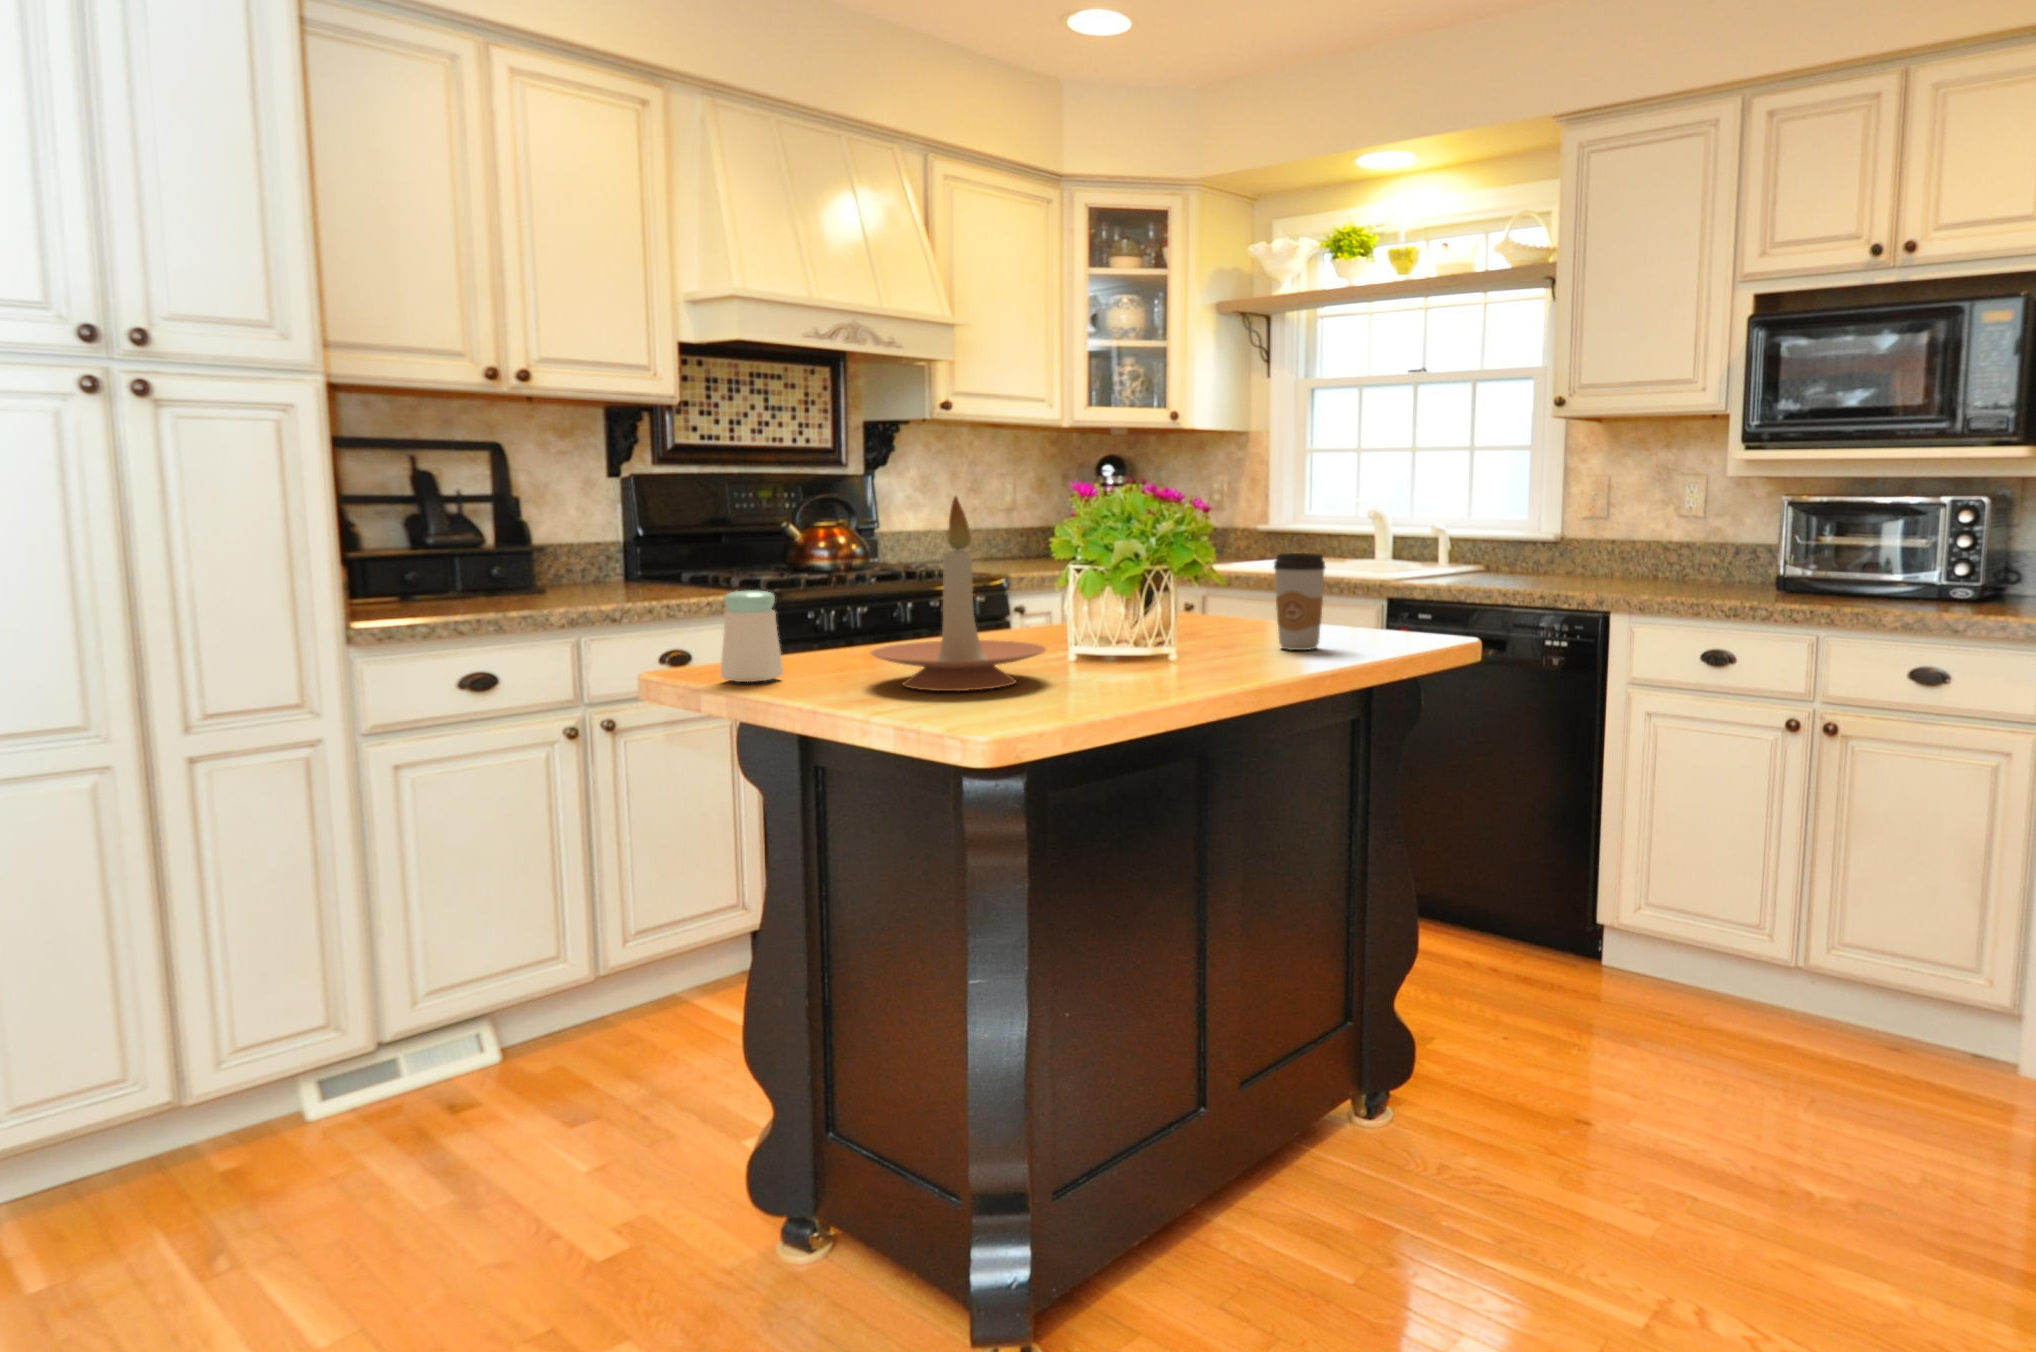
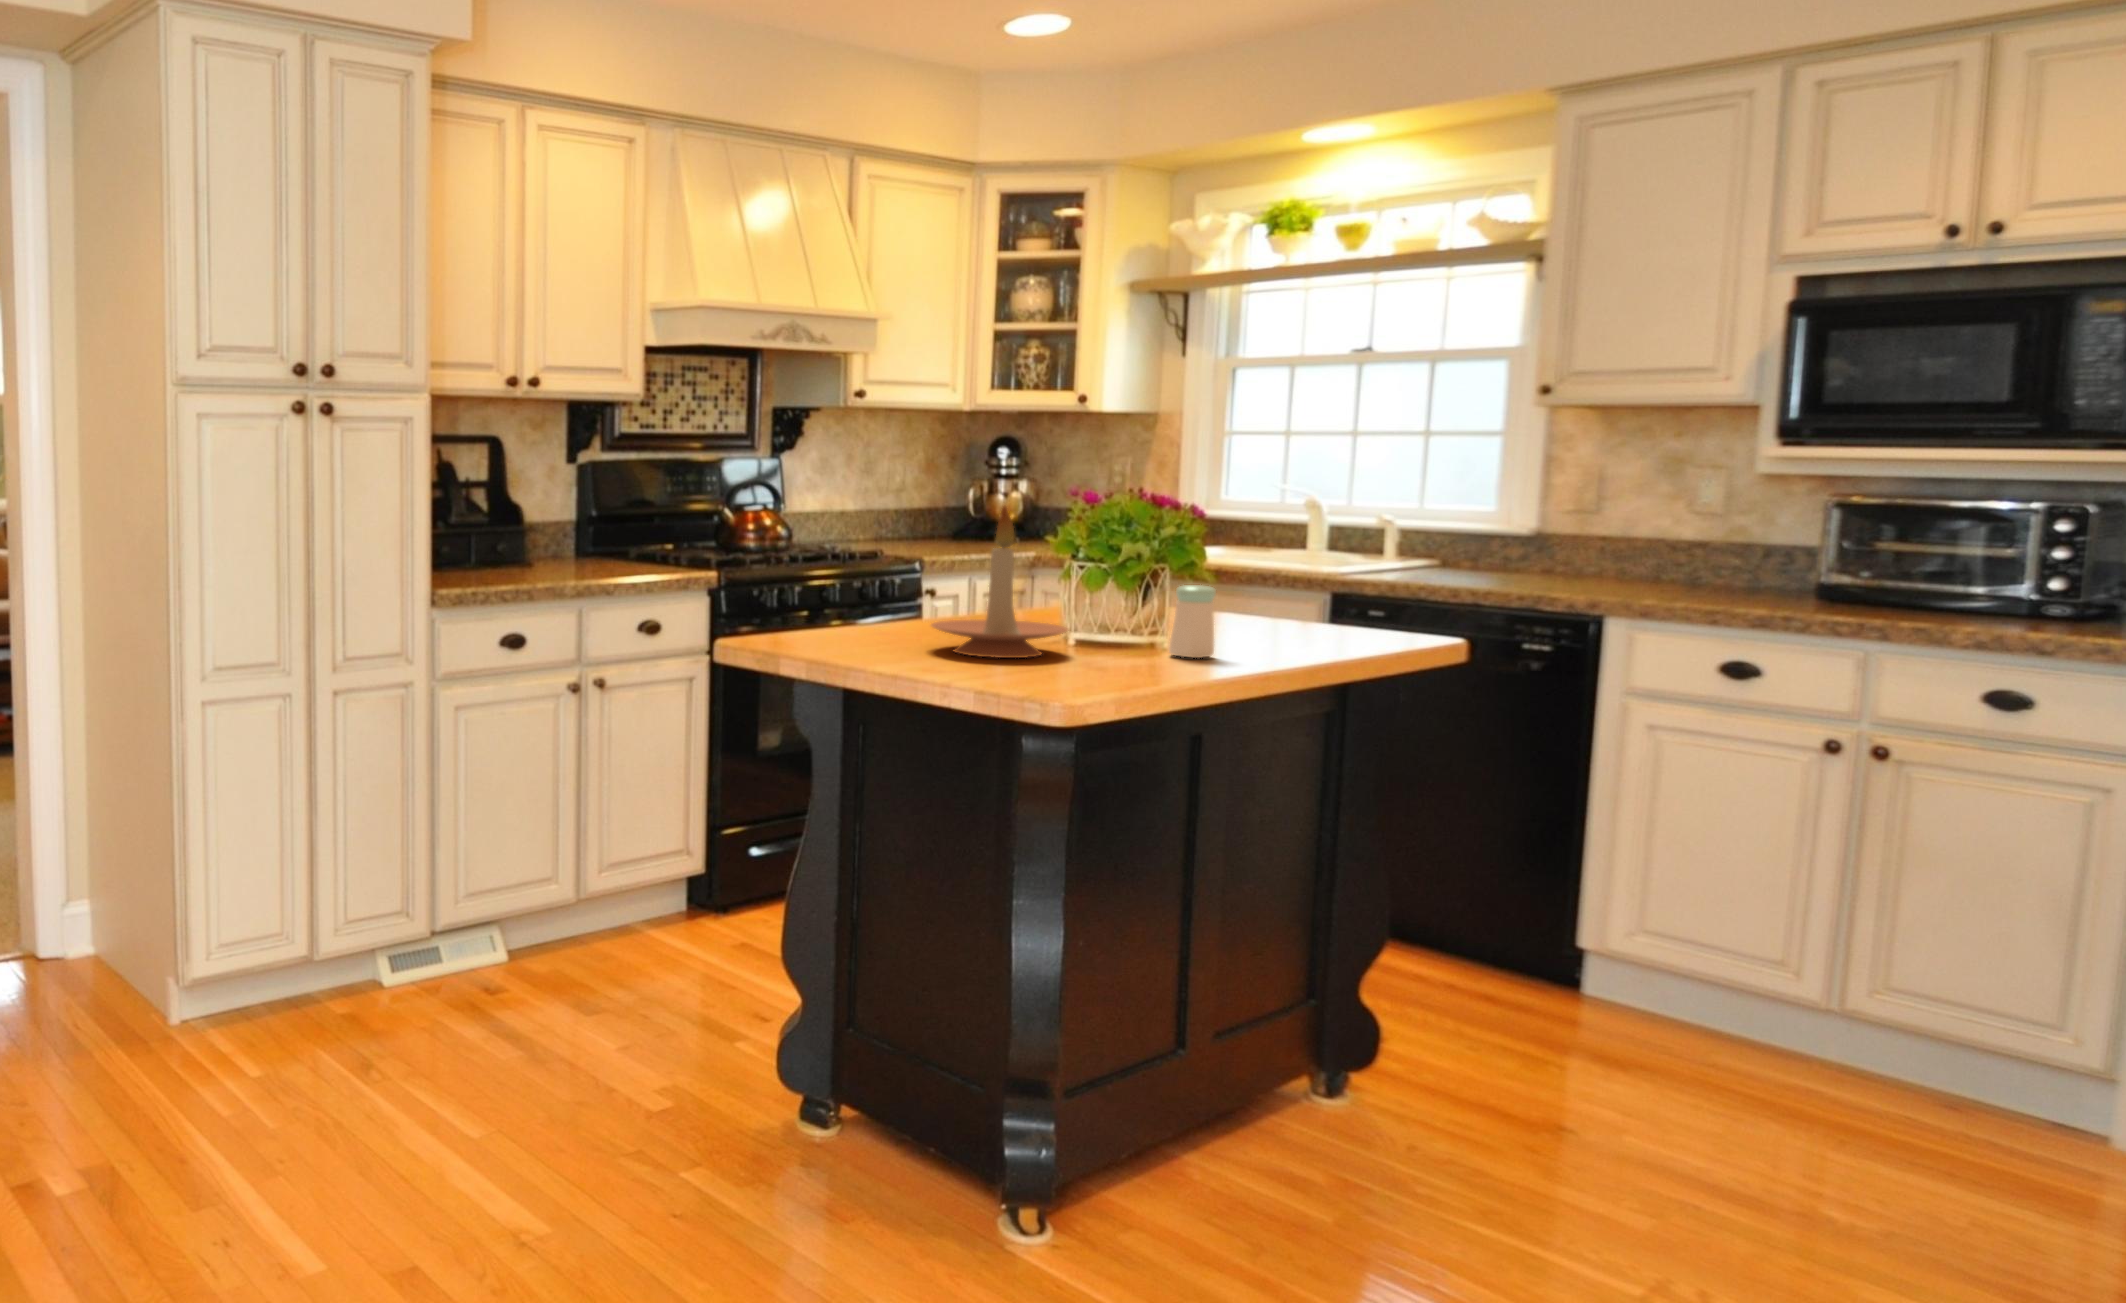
coffee cup: present [1274,553,1325,650] -> none [1246,555,1294,639]
salt shaker: present [721,590,783,682] -> present [1169,585,1216,658]

